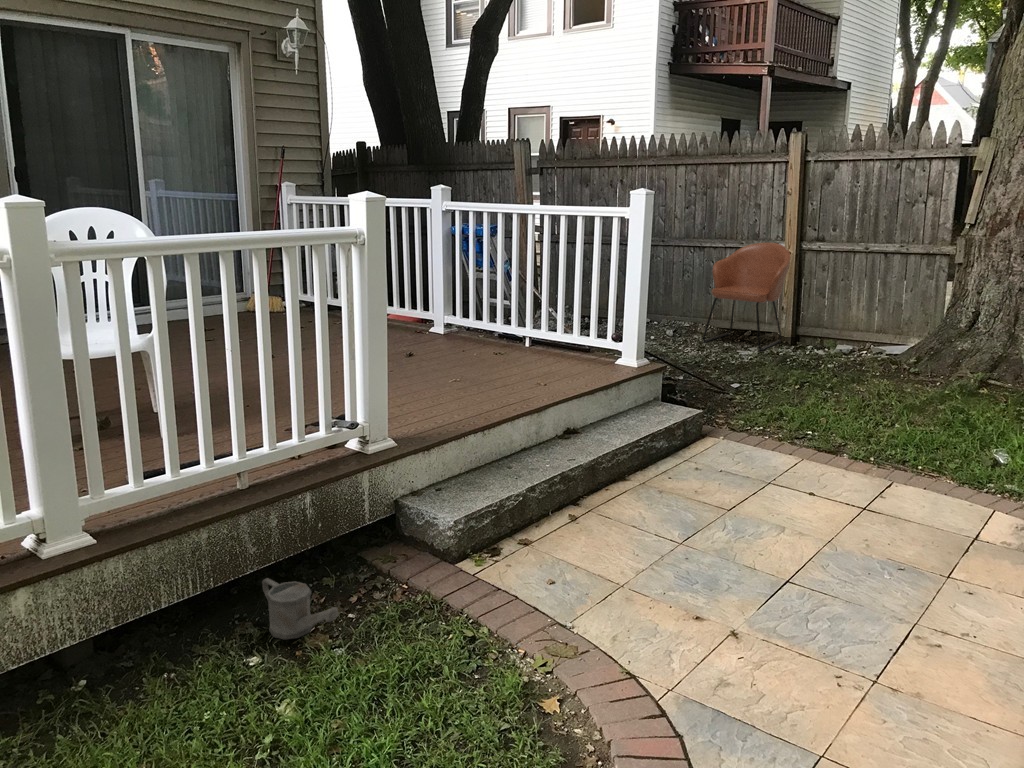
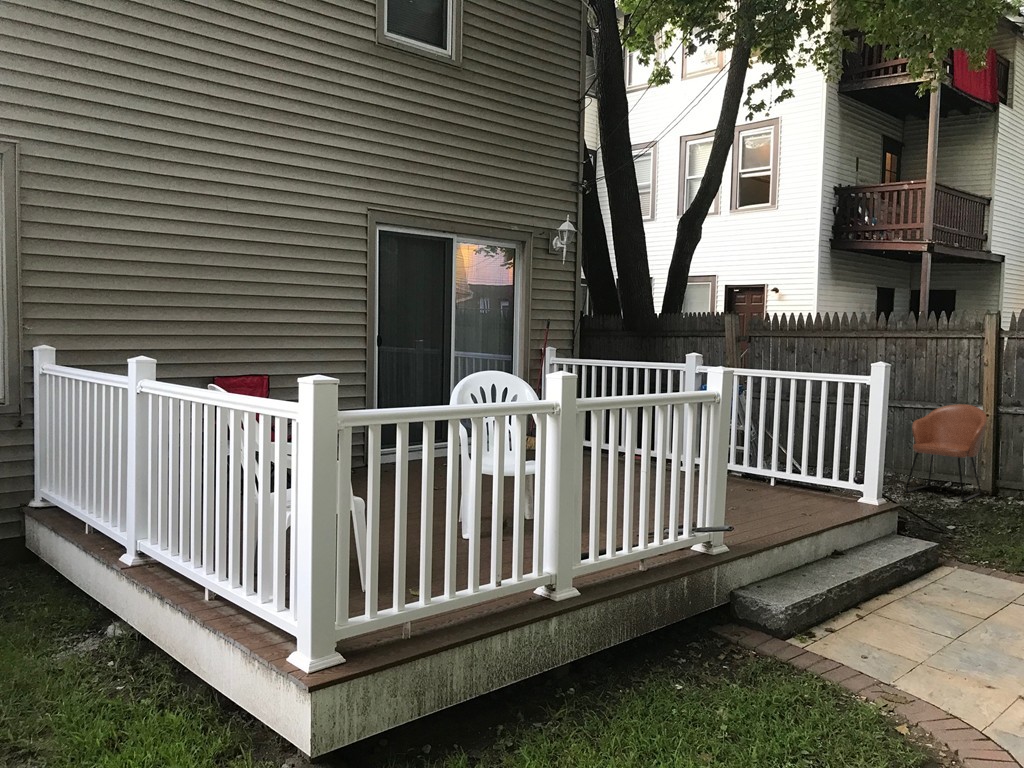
watering can: present [262,578,338,639] -> none [665,635,736,678]

